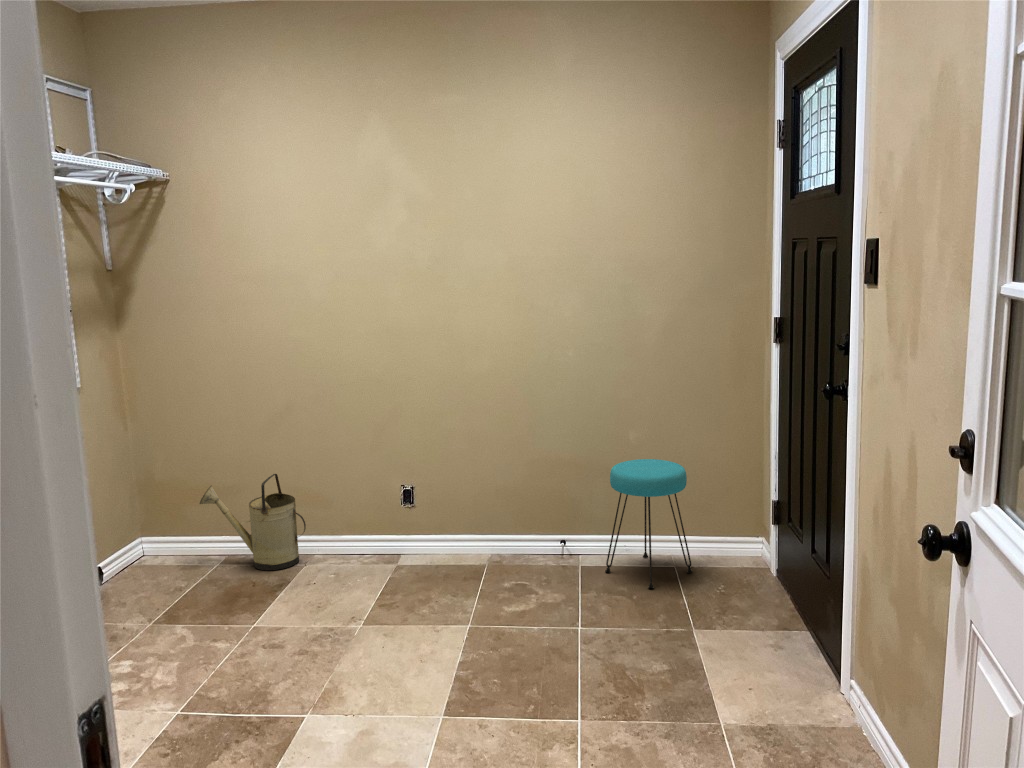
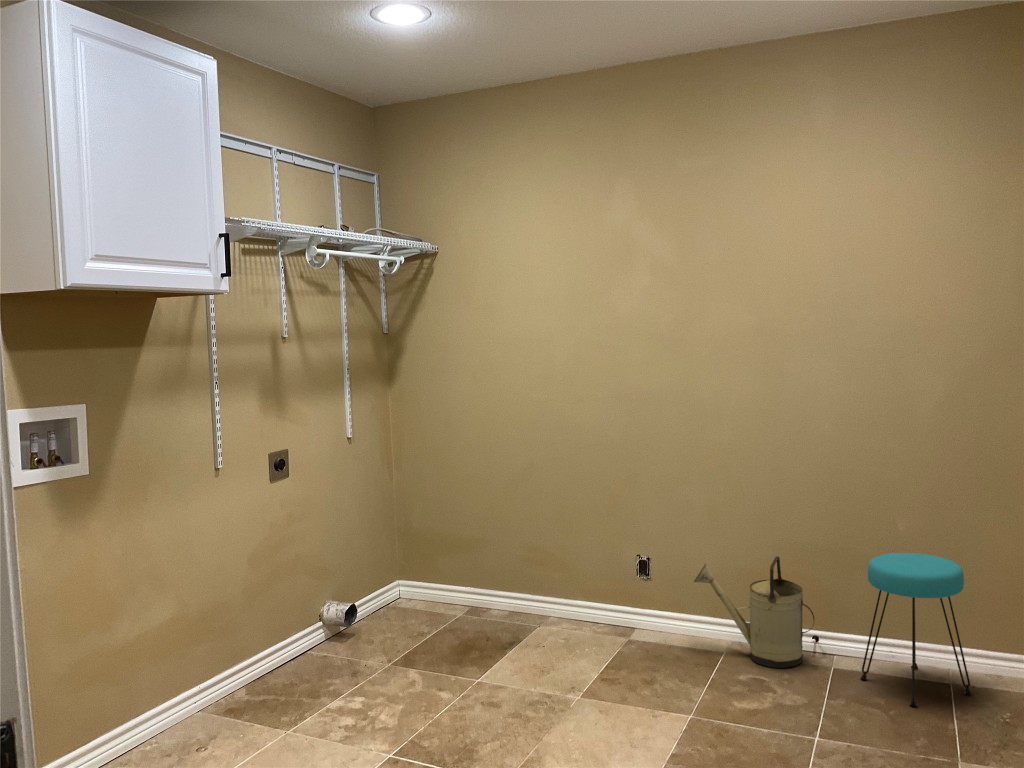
watering can: present [200,474,306,570] -> present [693,556,814,668]

